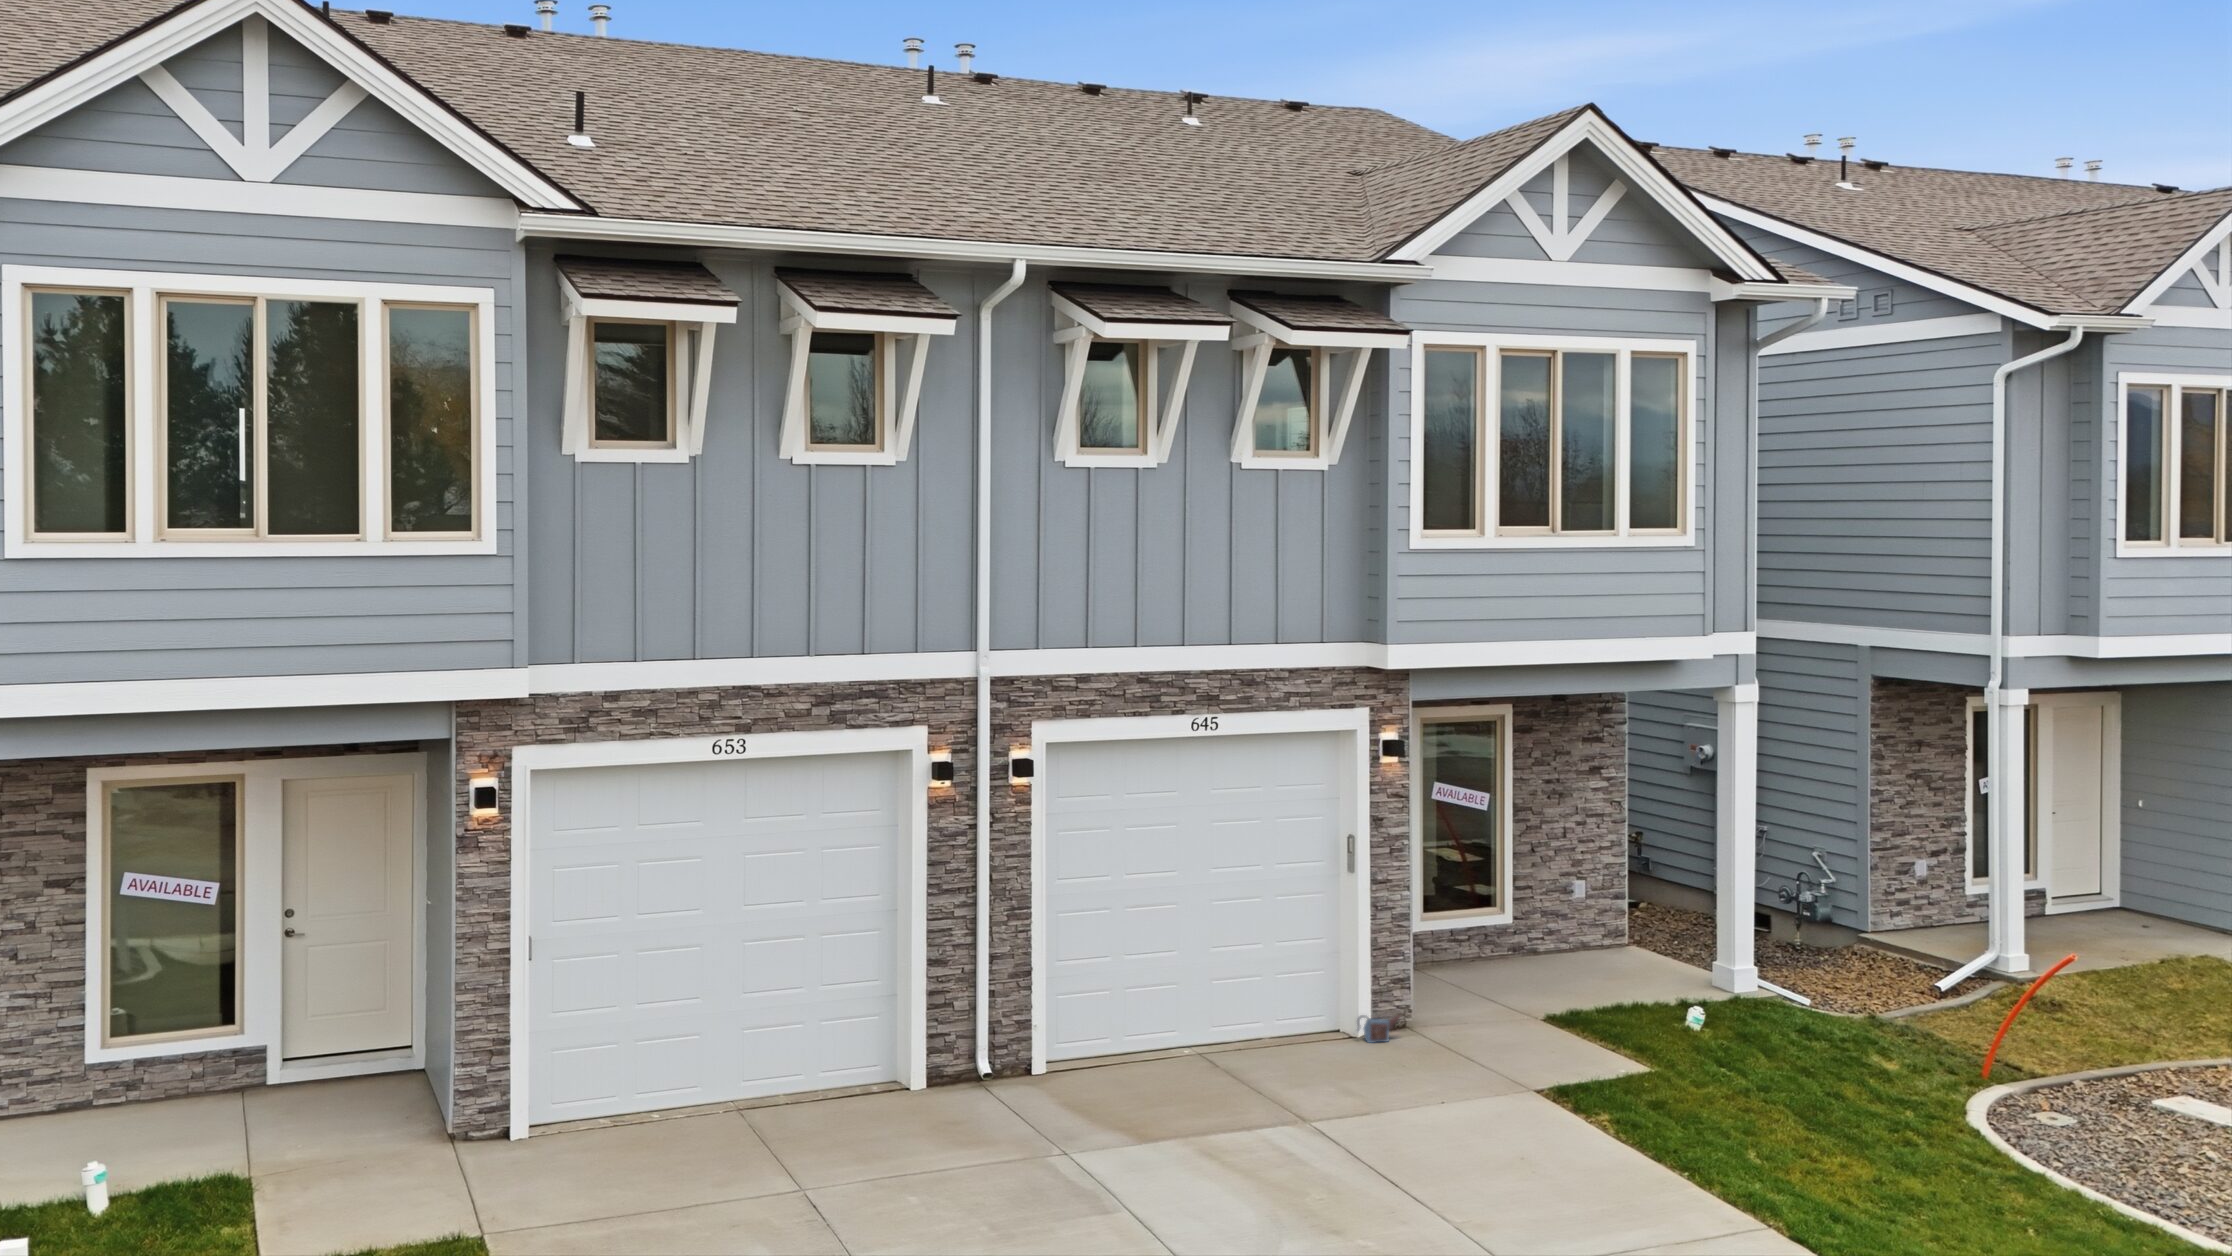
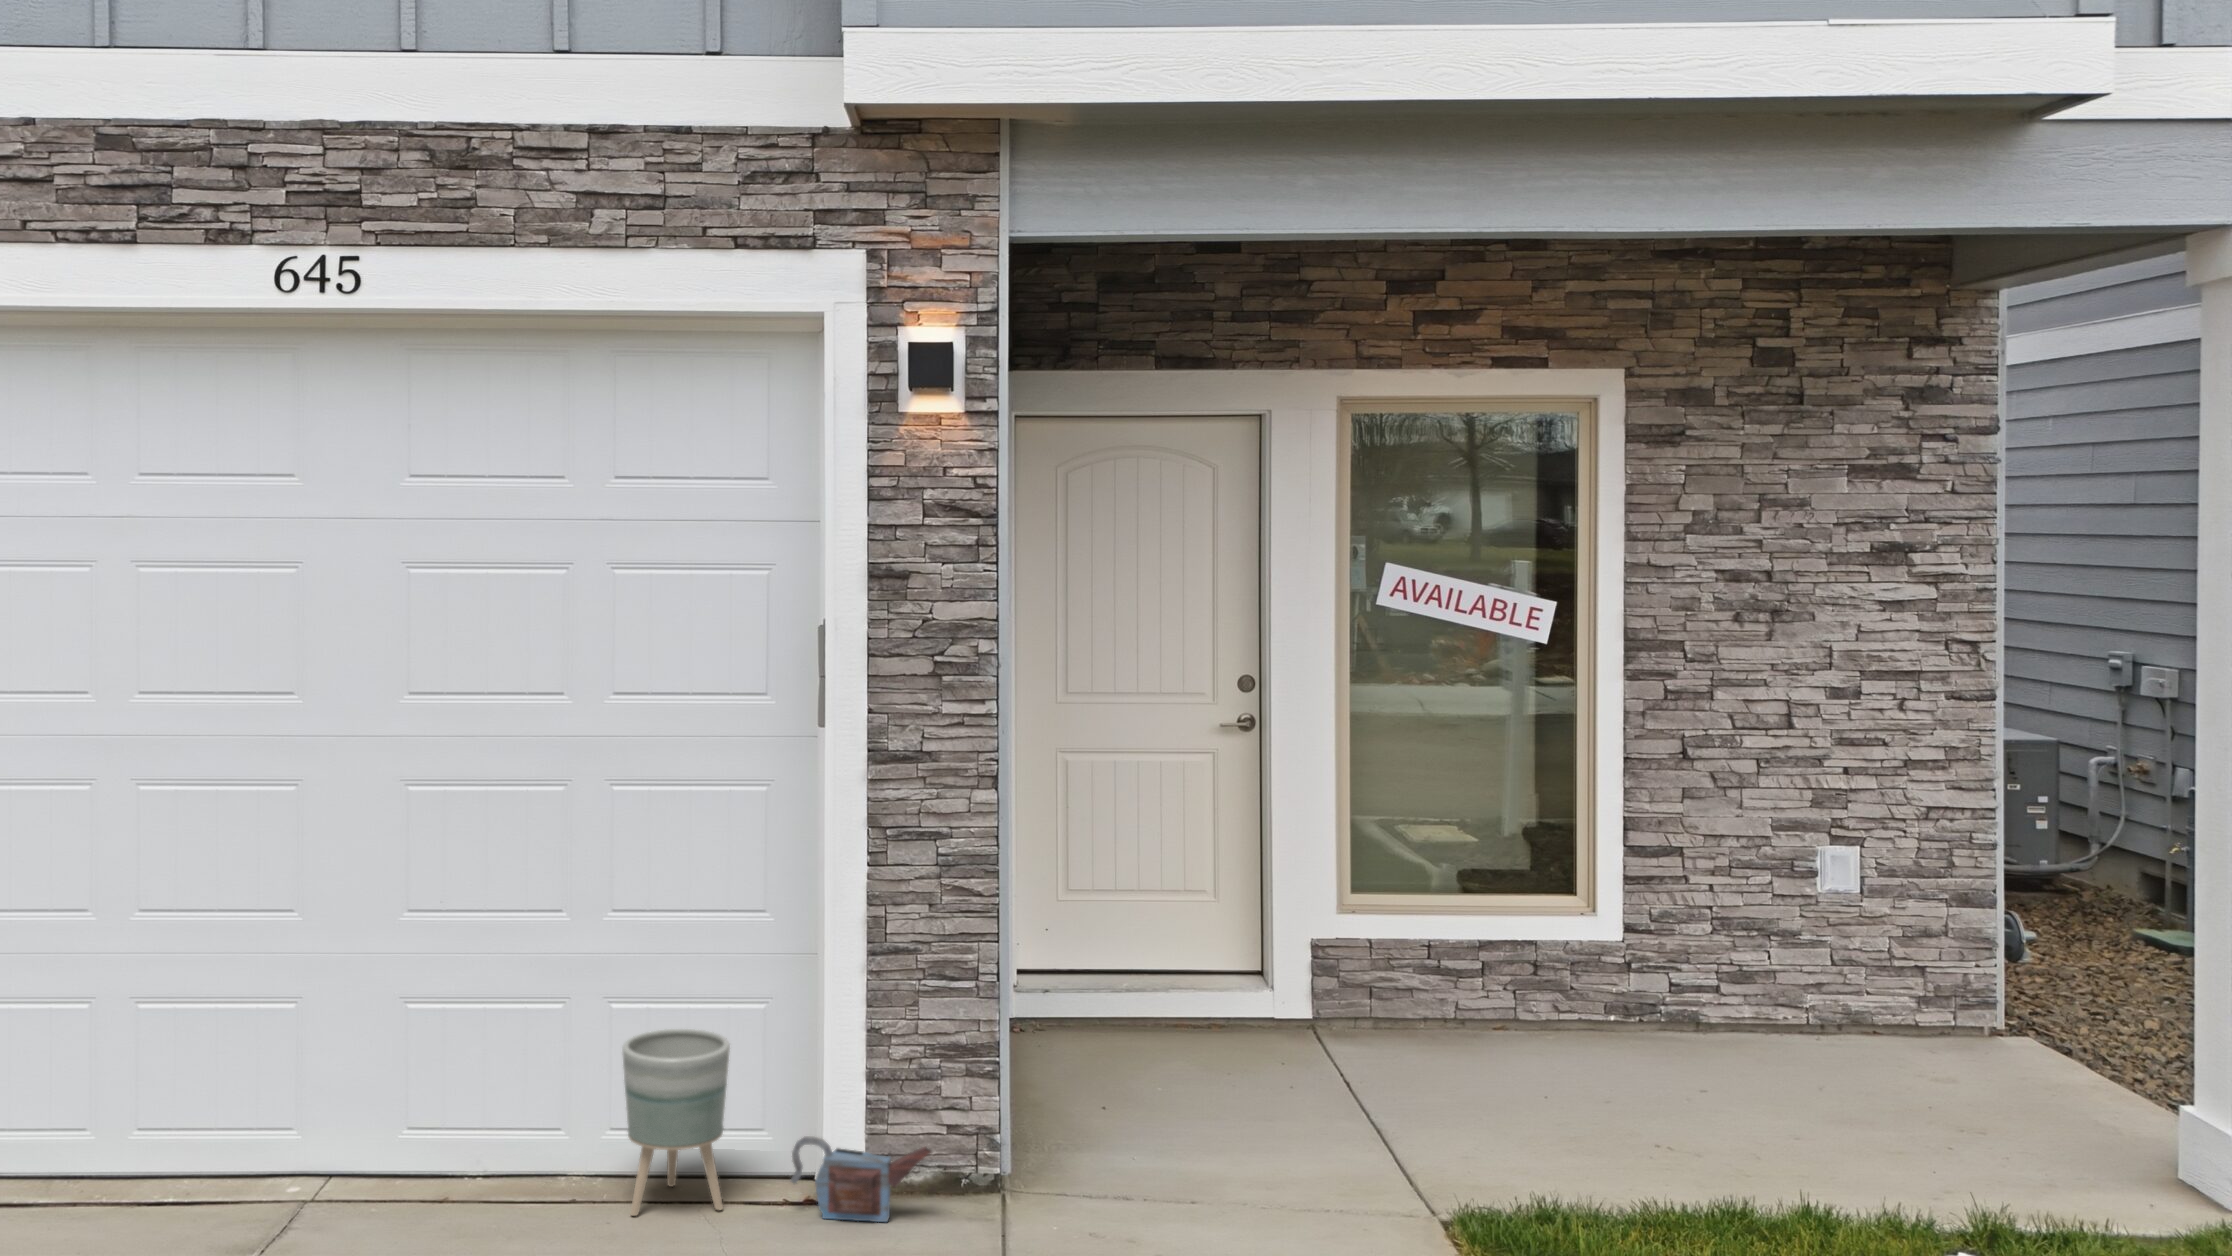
planter: none [1300,983,1338,1048] -> present [622,1029,730,1216]

